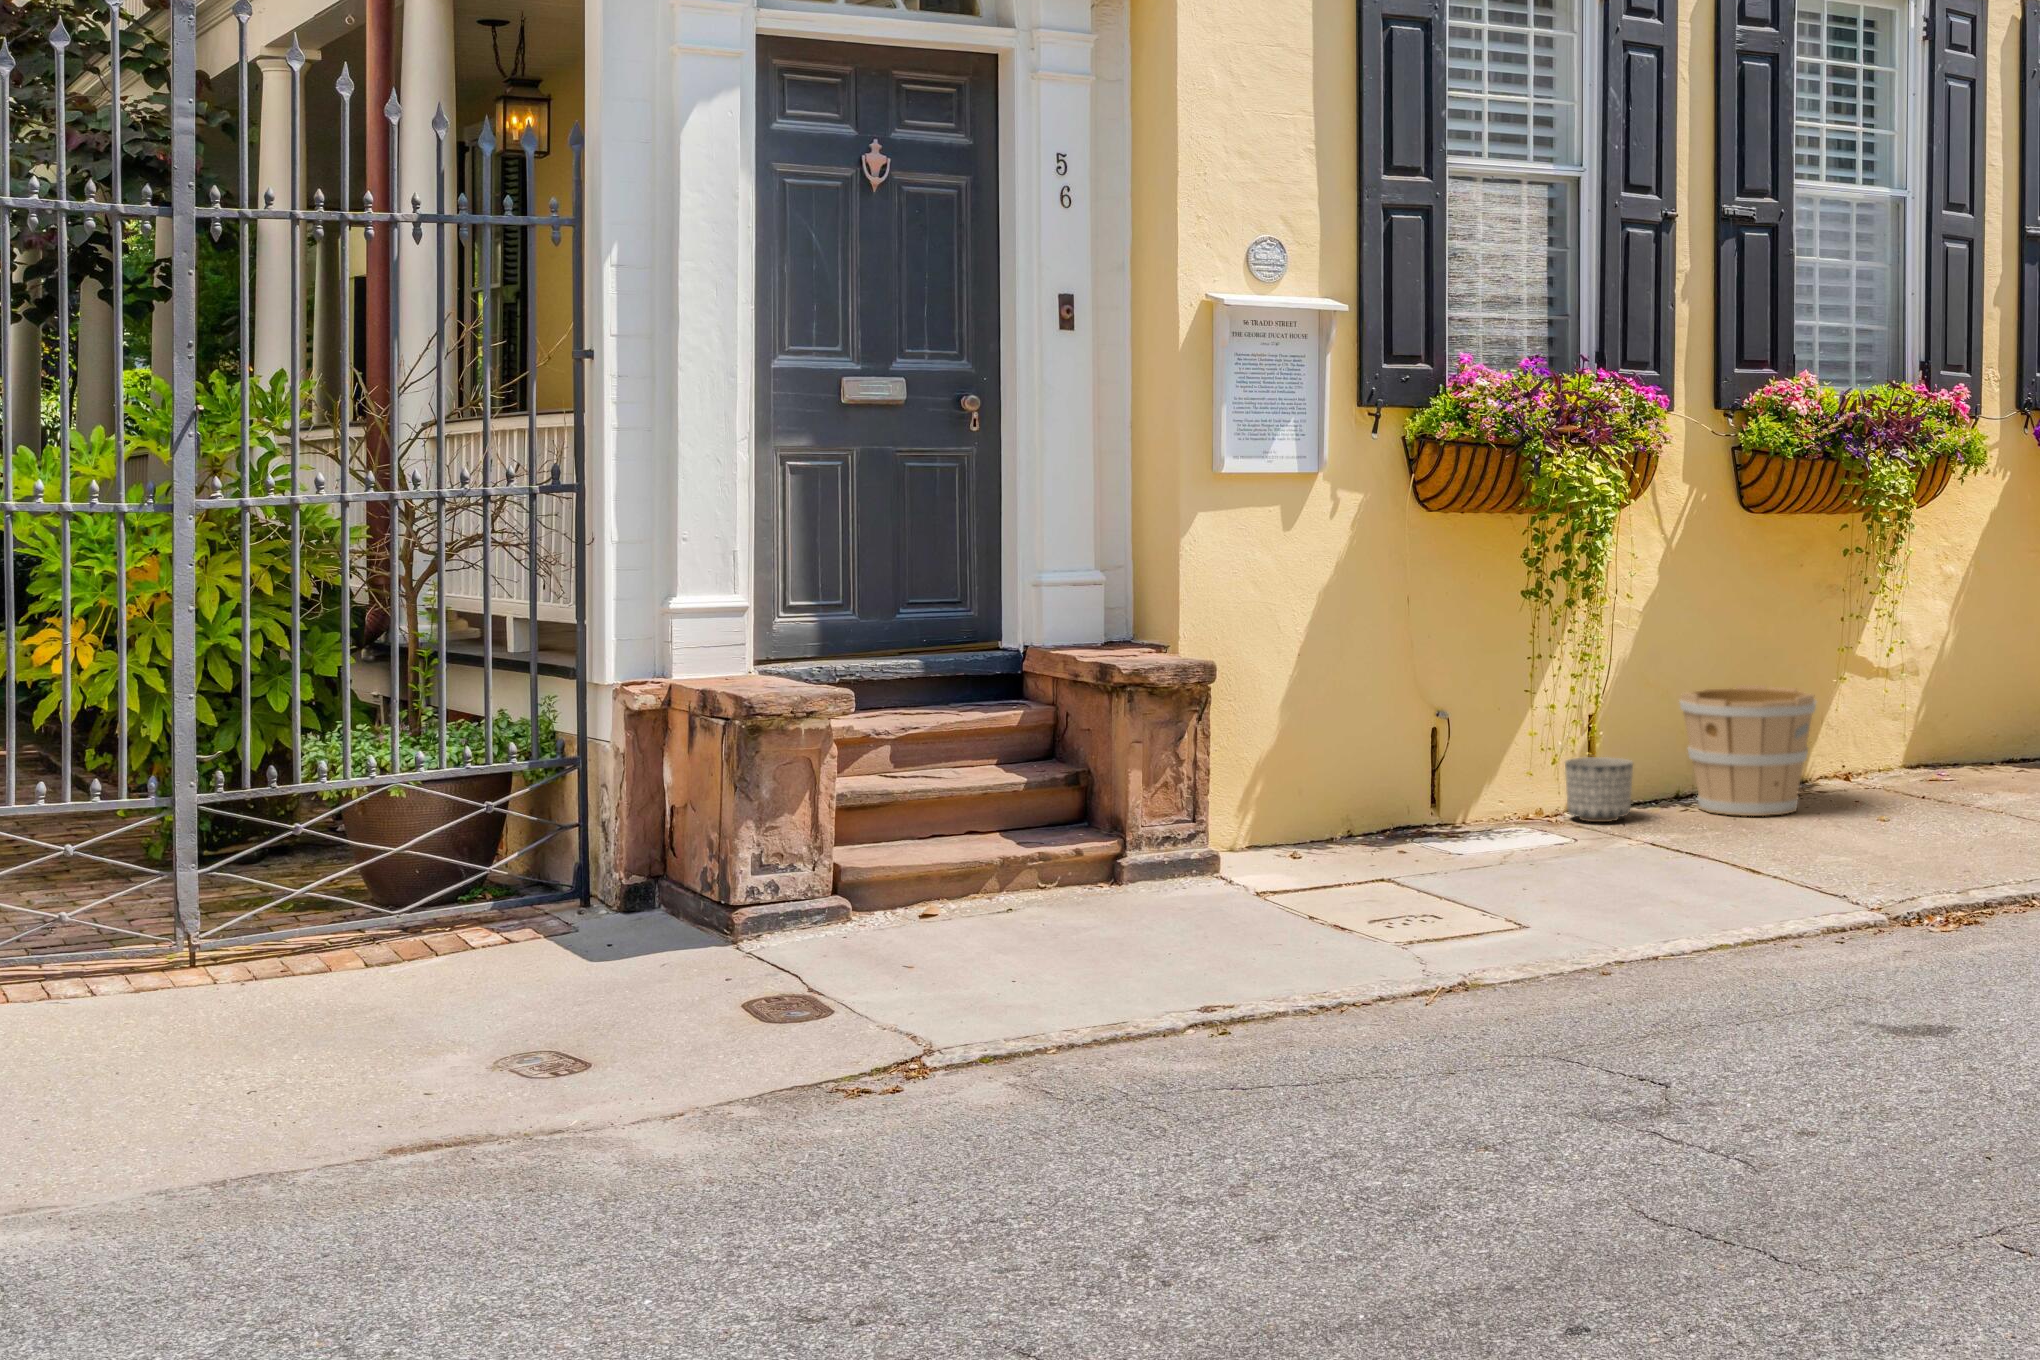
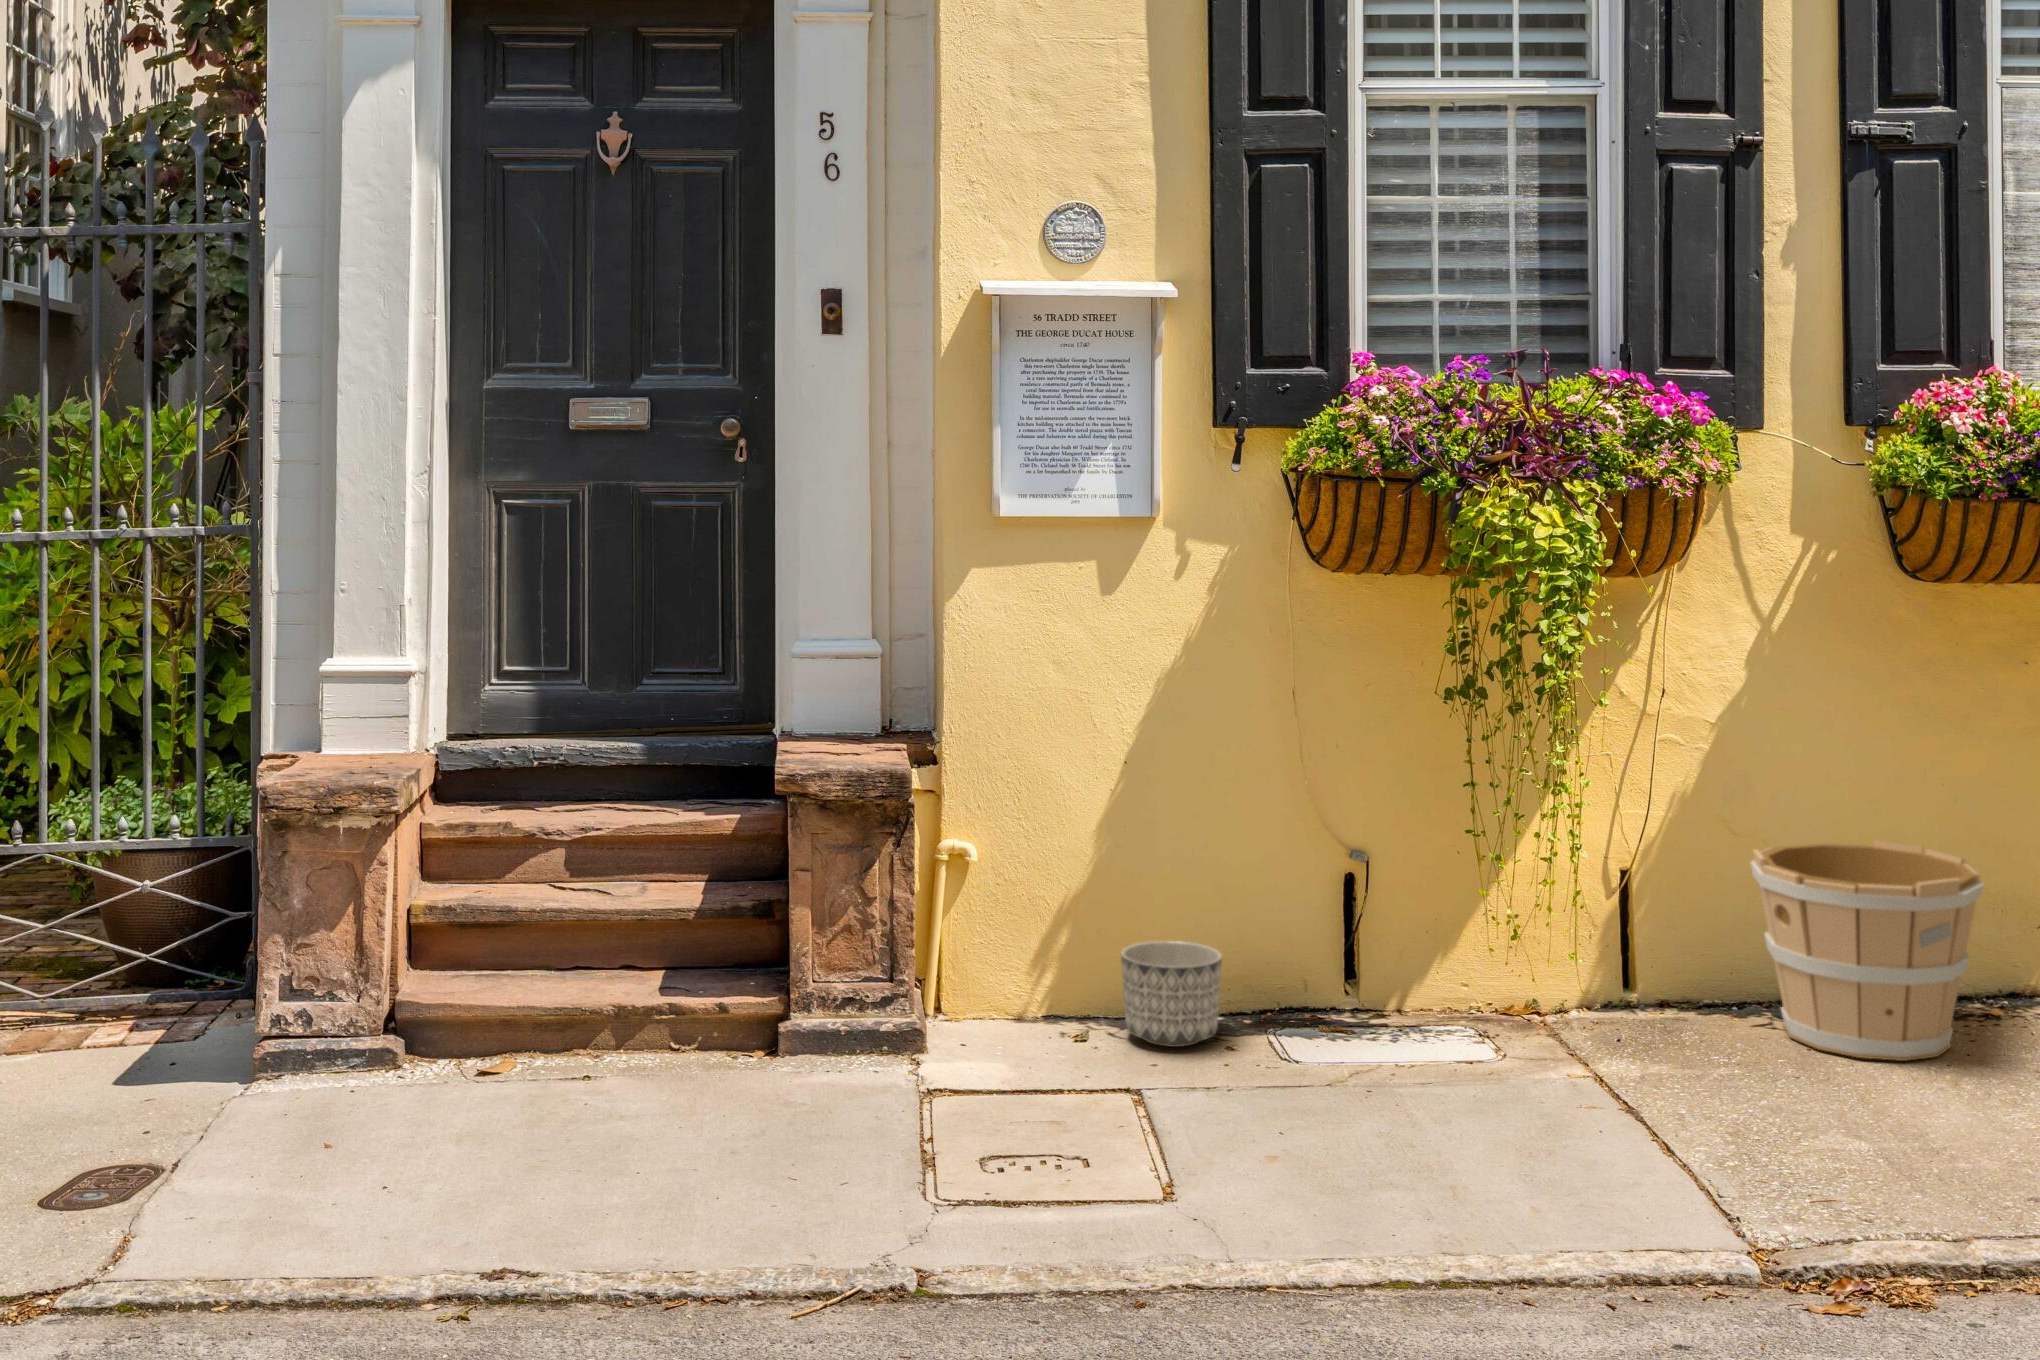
planter: present [1565,757,1633,822] -> present [1121,941,1222,1047]

